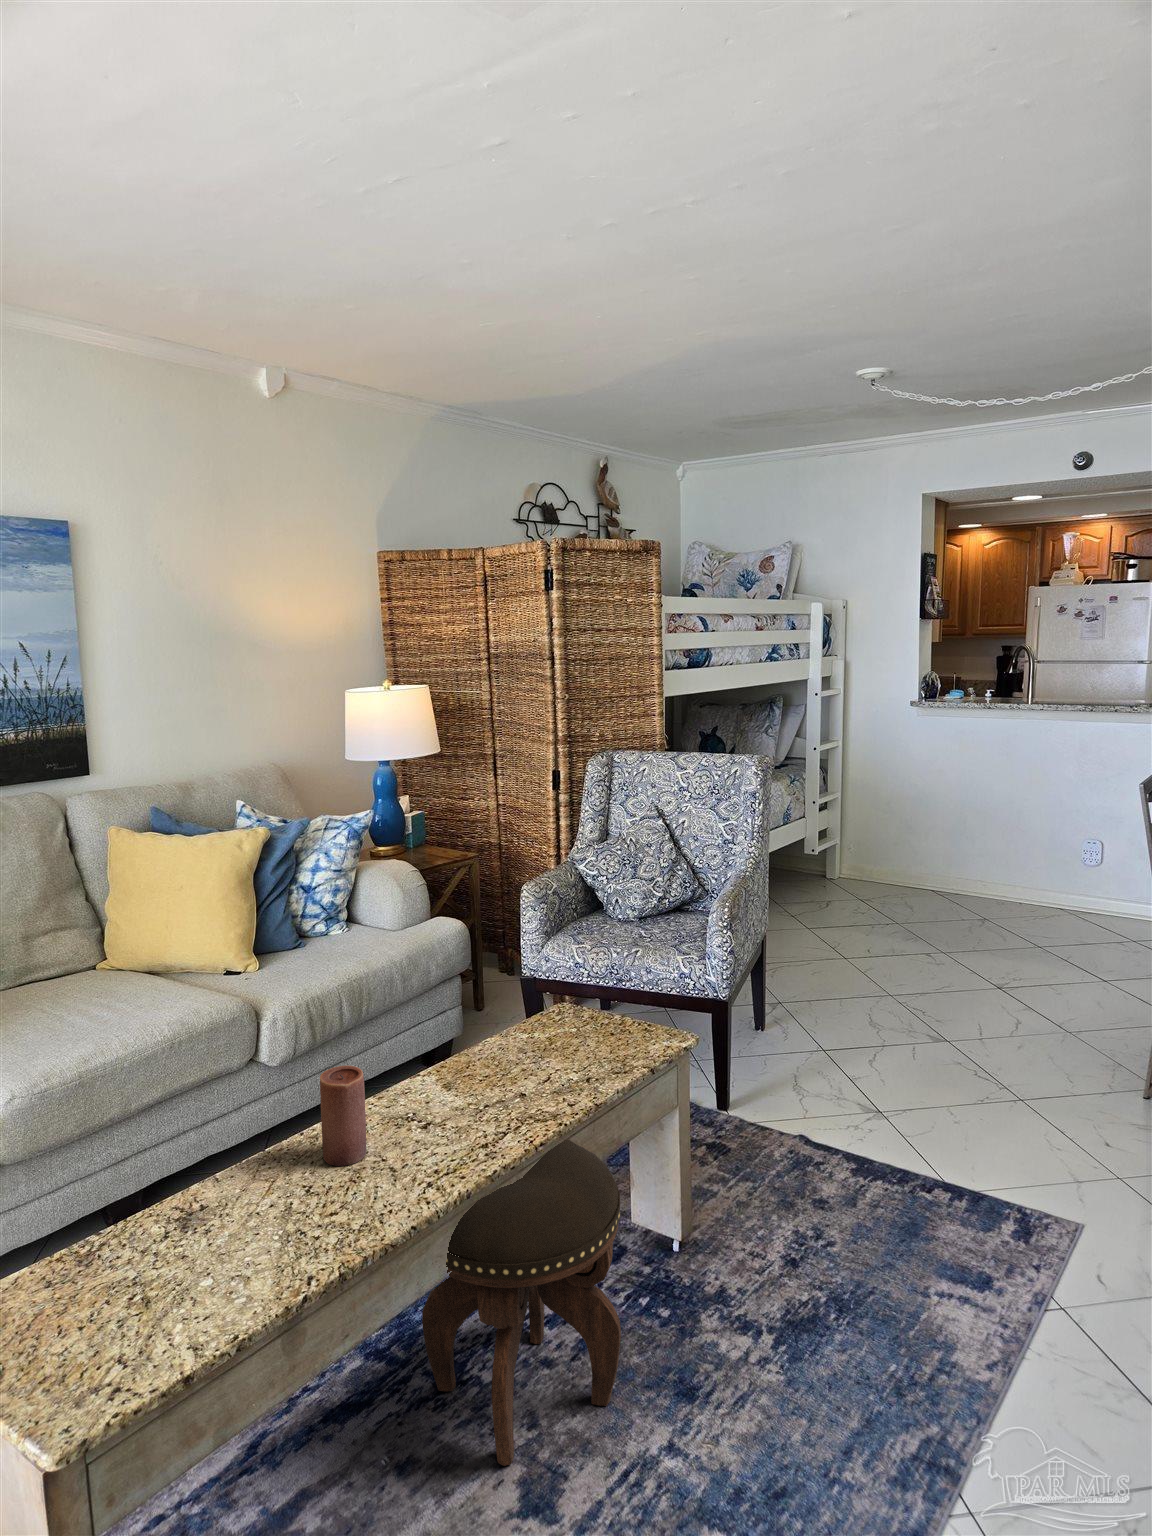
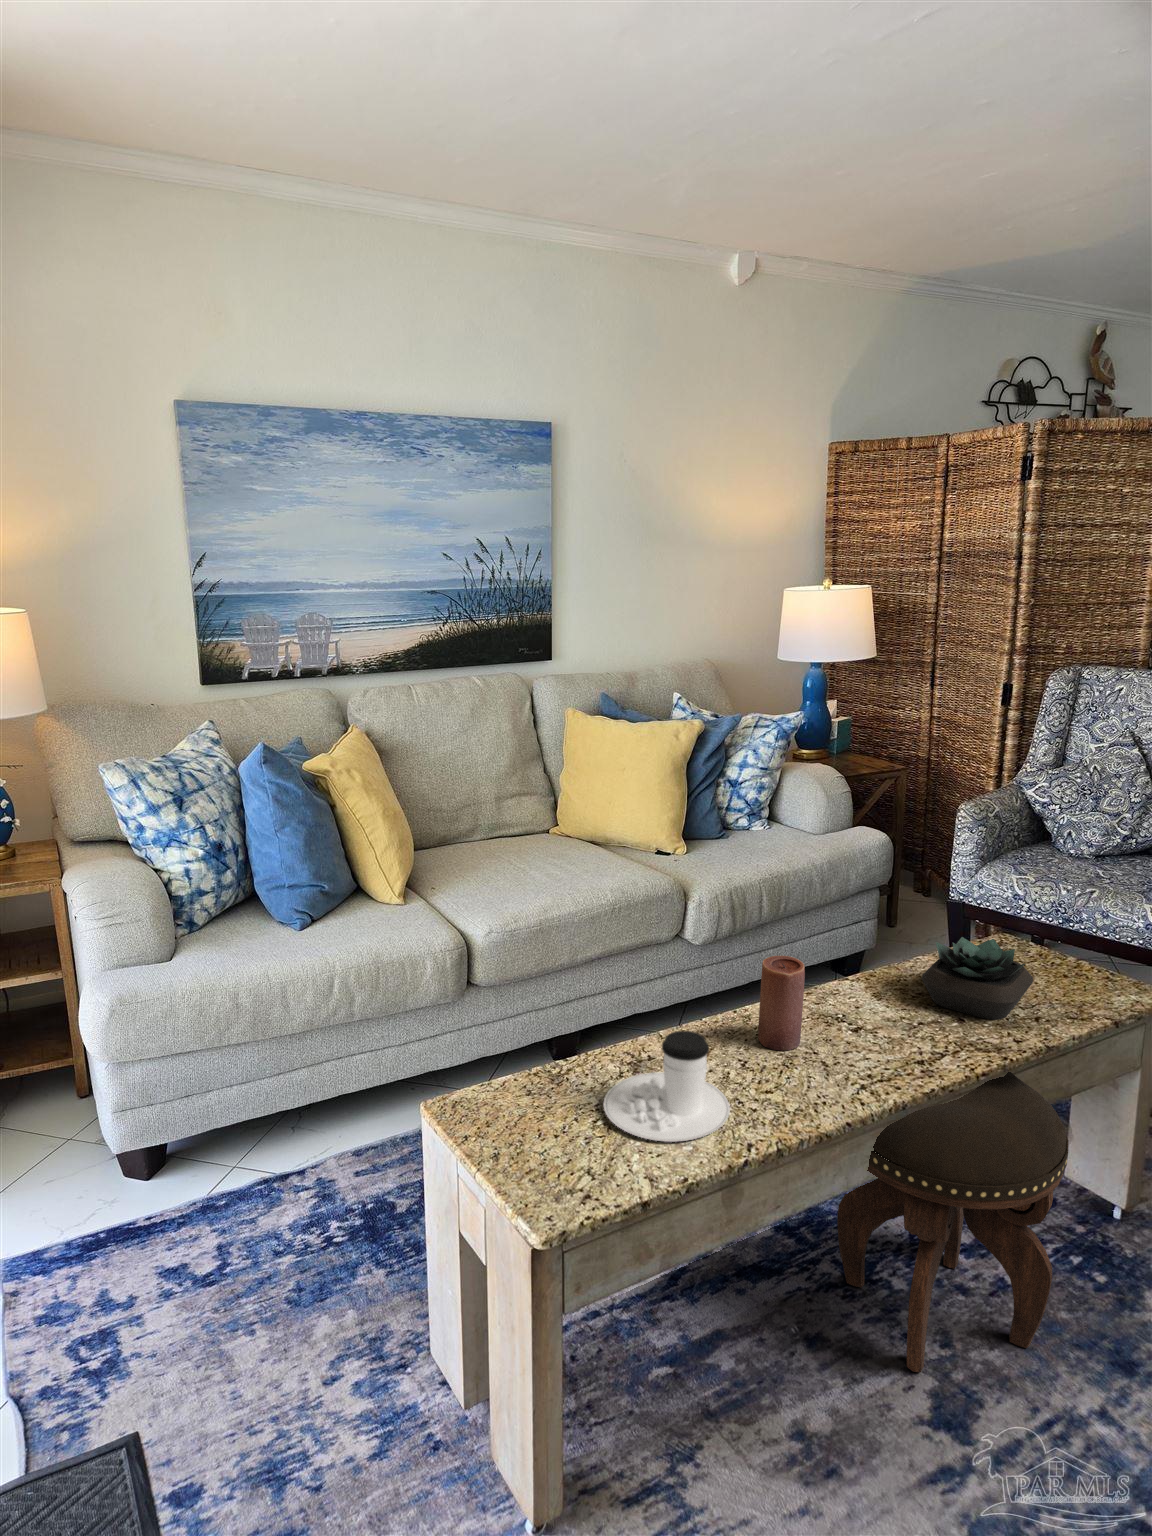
succulent plant: none [484,1012,583,1091] -> present [922,937,1033,1020]
coffee cup: none [144,1168,289,1301] -> present [604,1031,730,1142]

